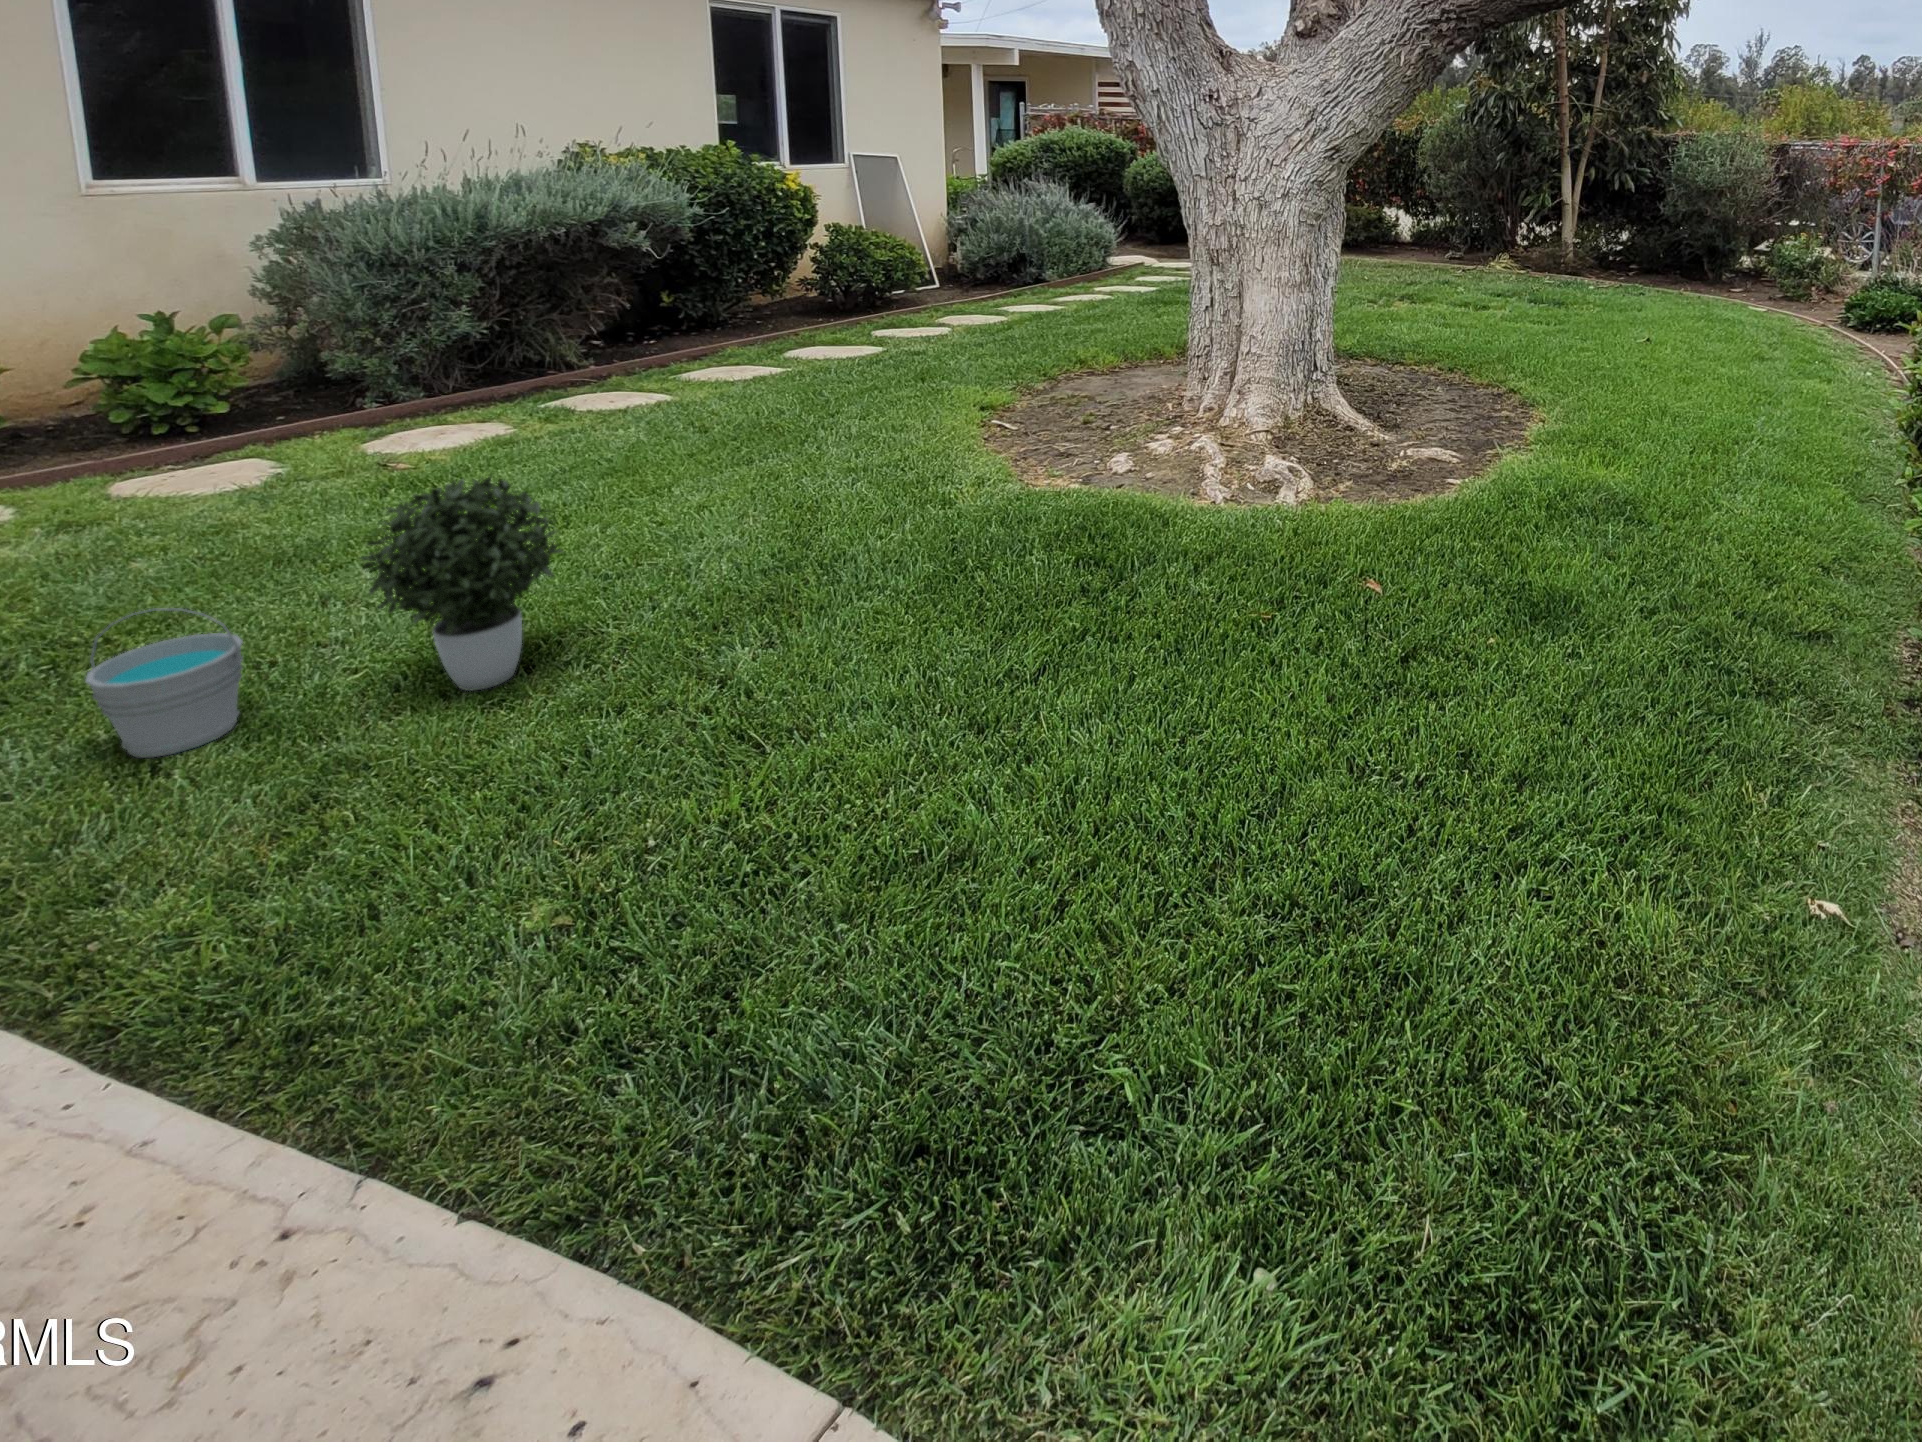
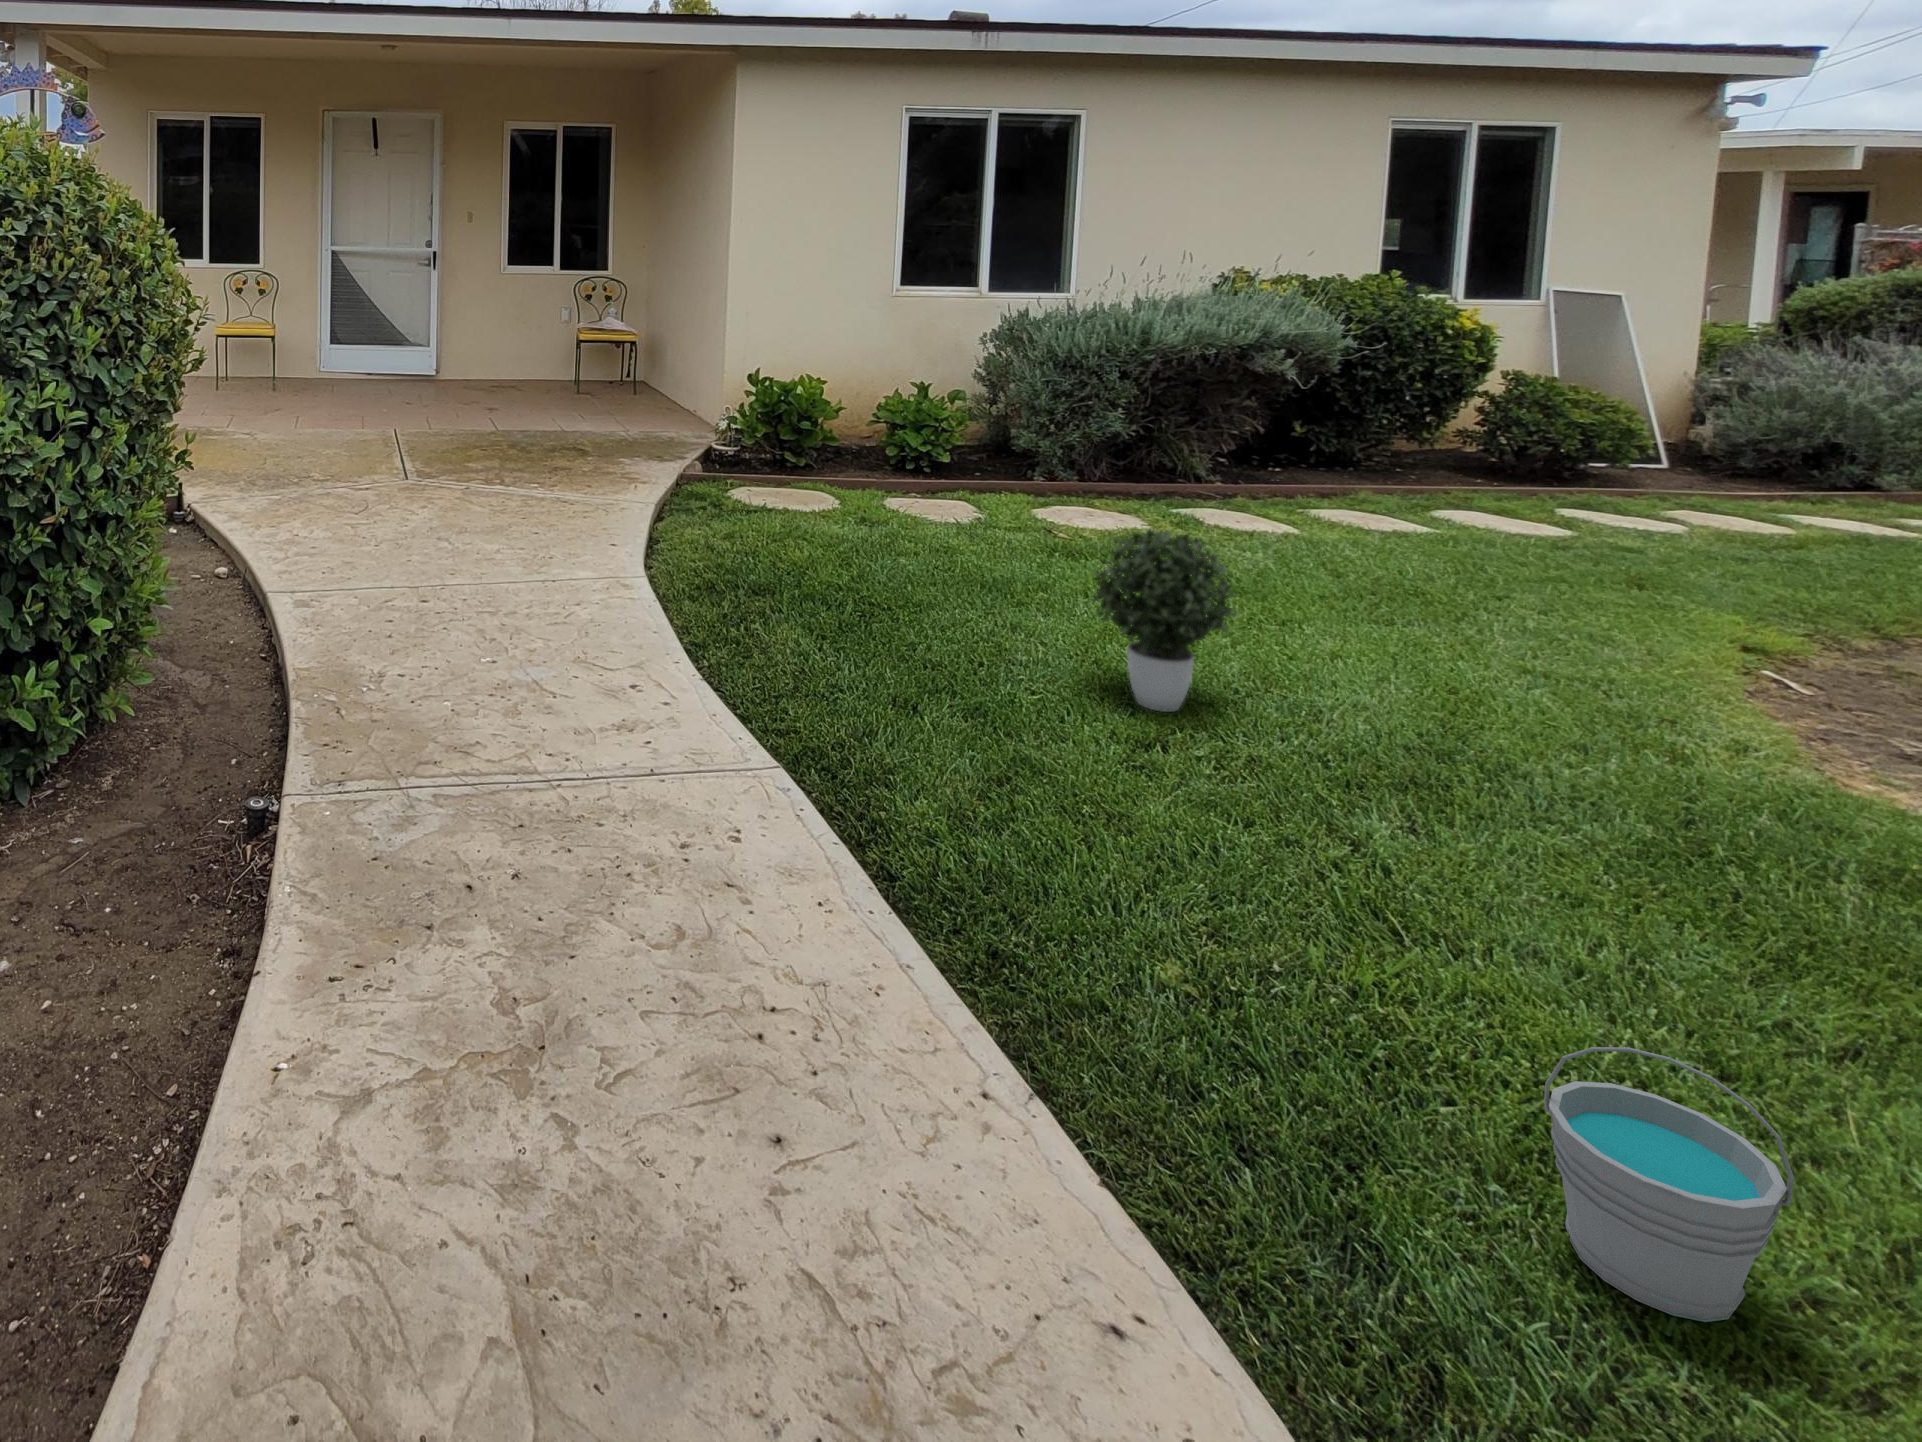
bucket: present [86,608,243,757] -> present [1544,1047,1794,1322]

